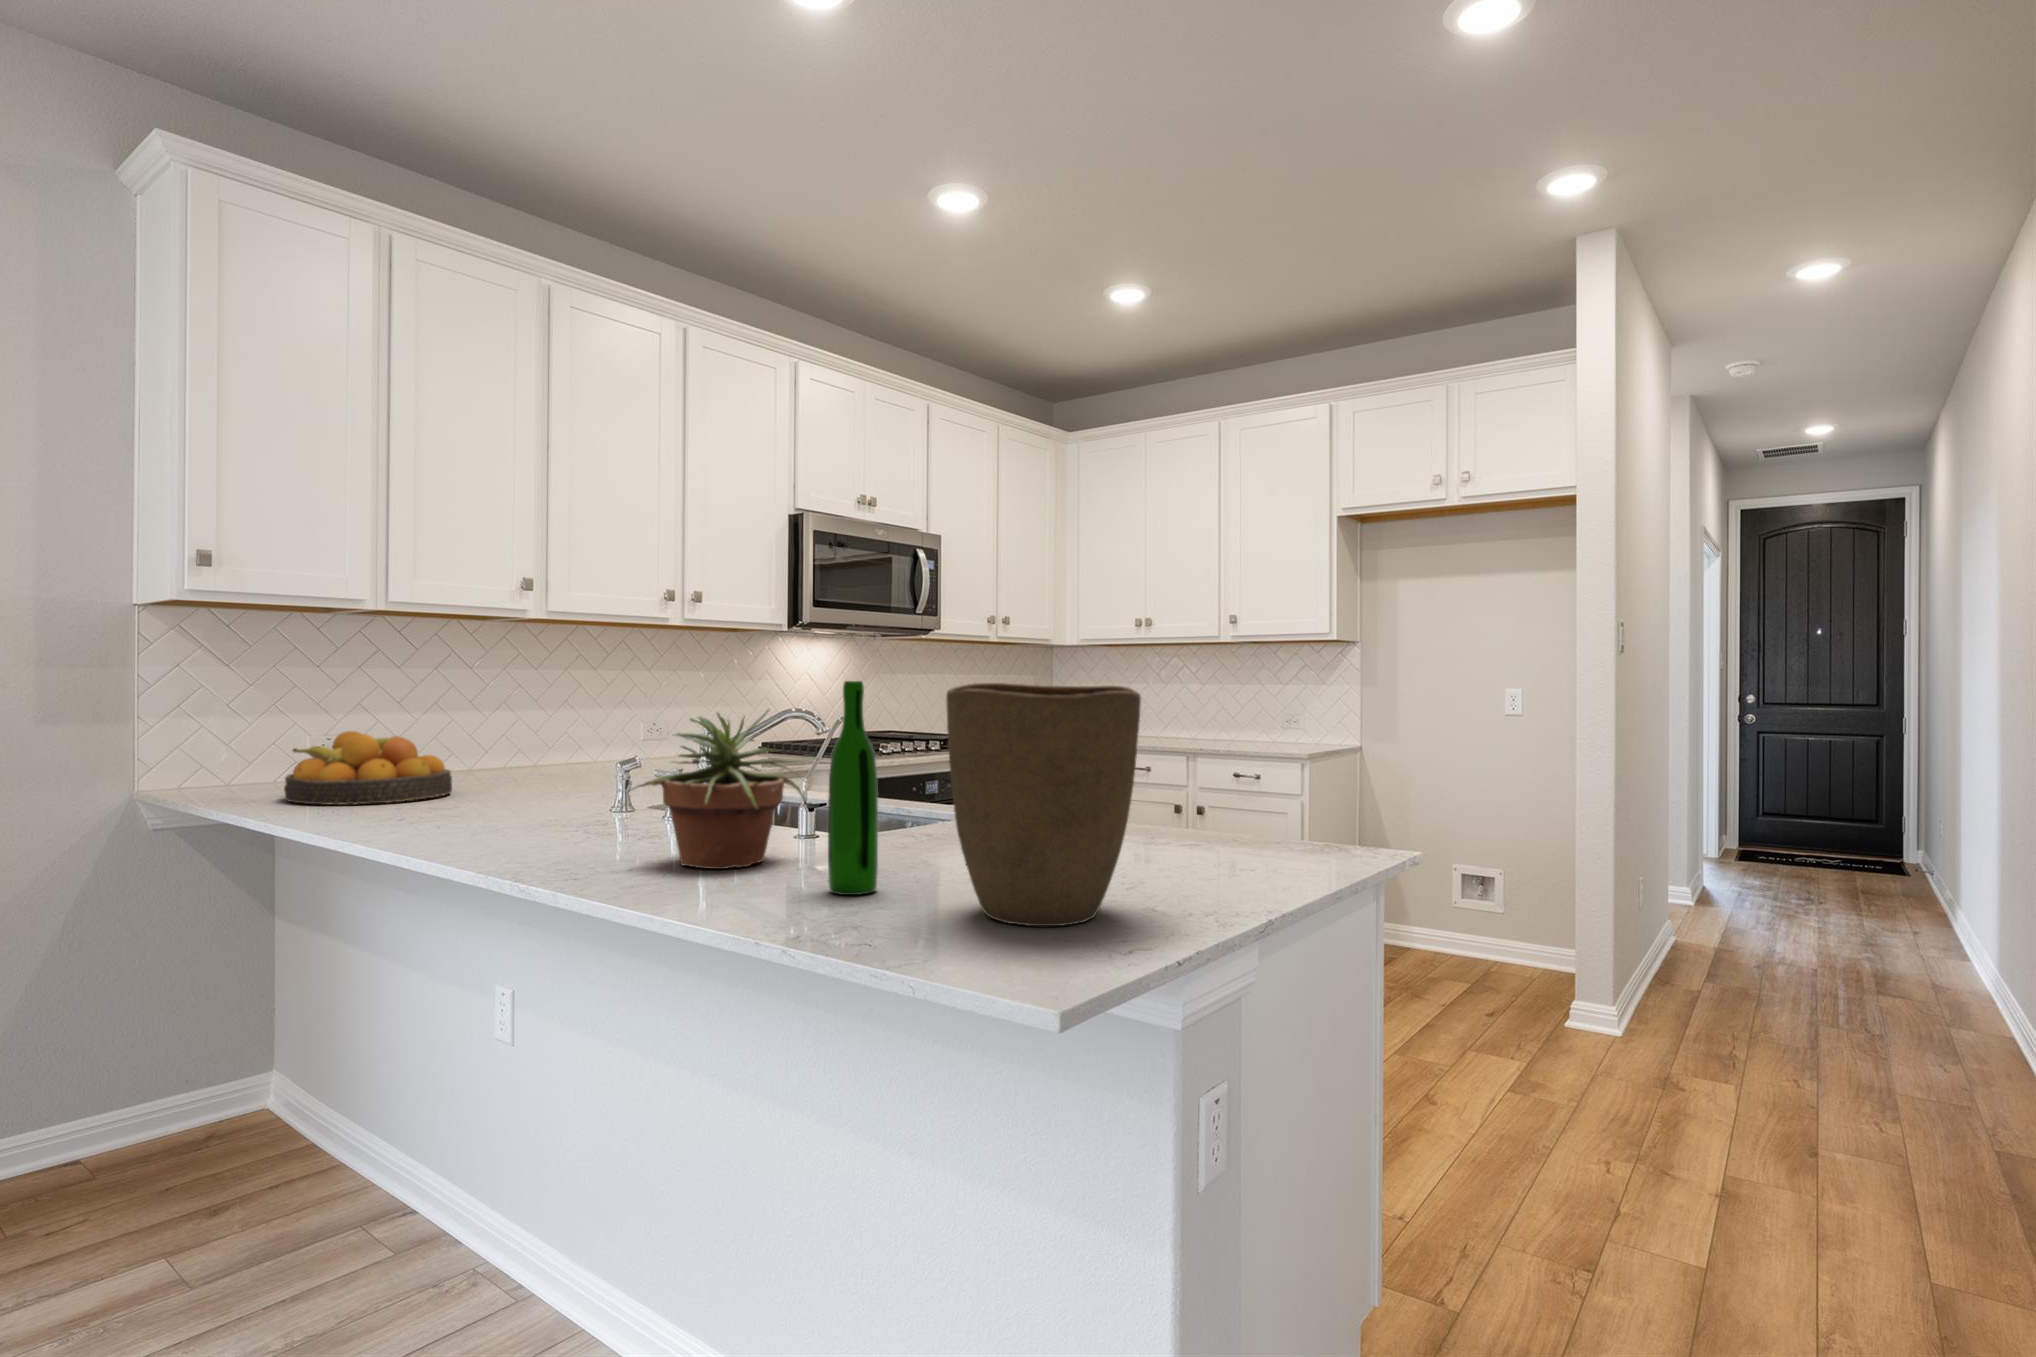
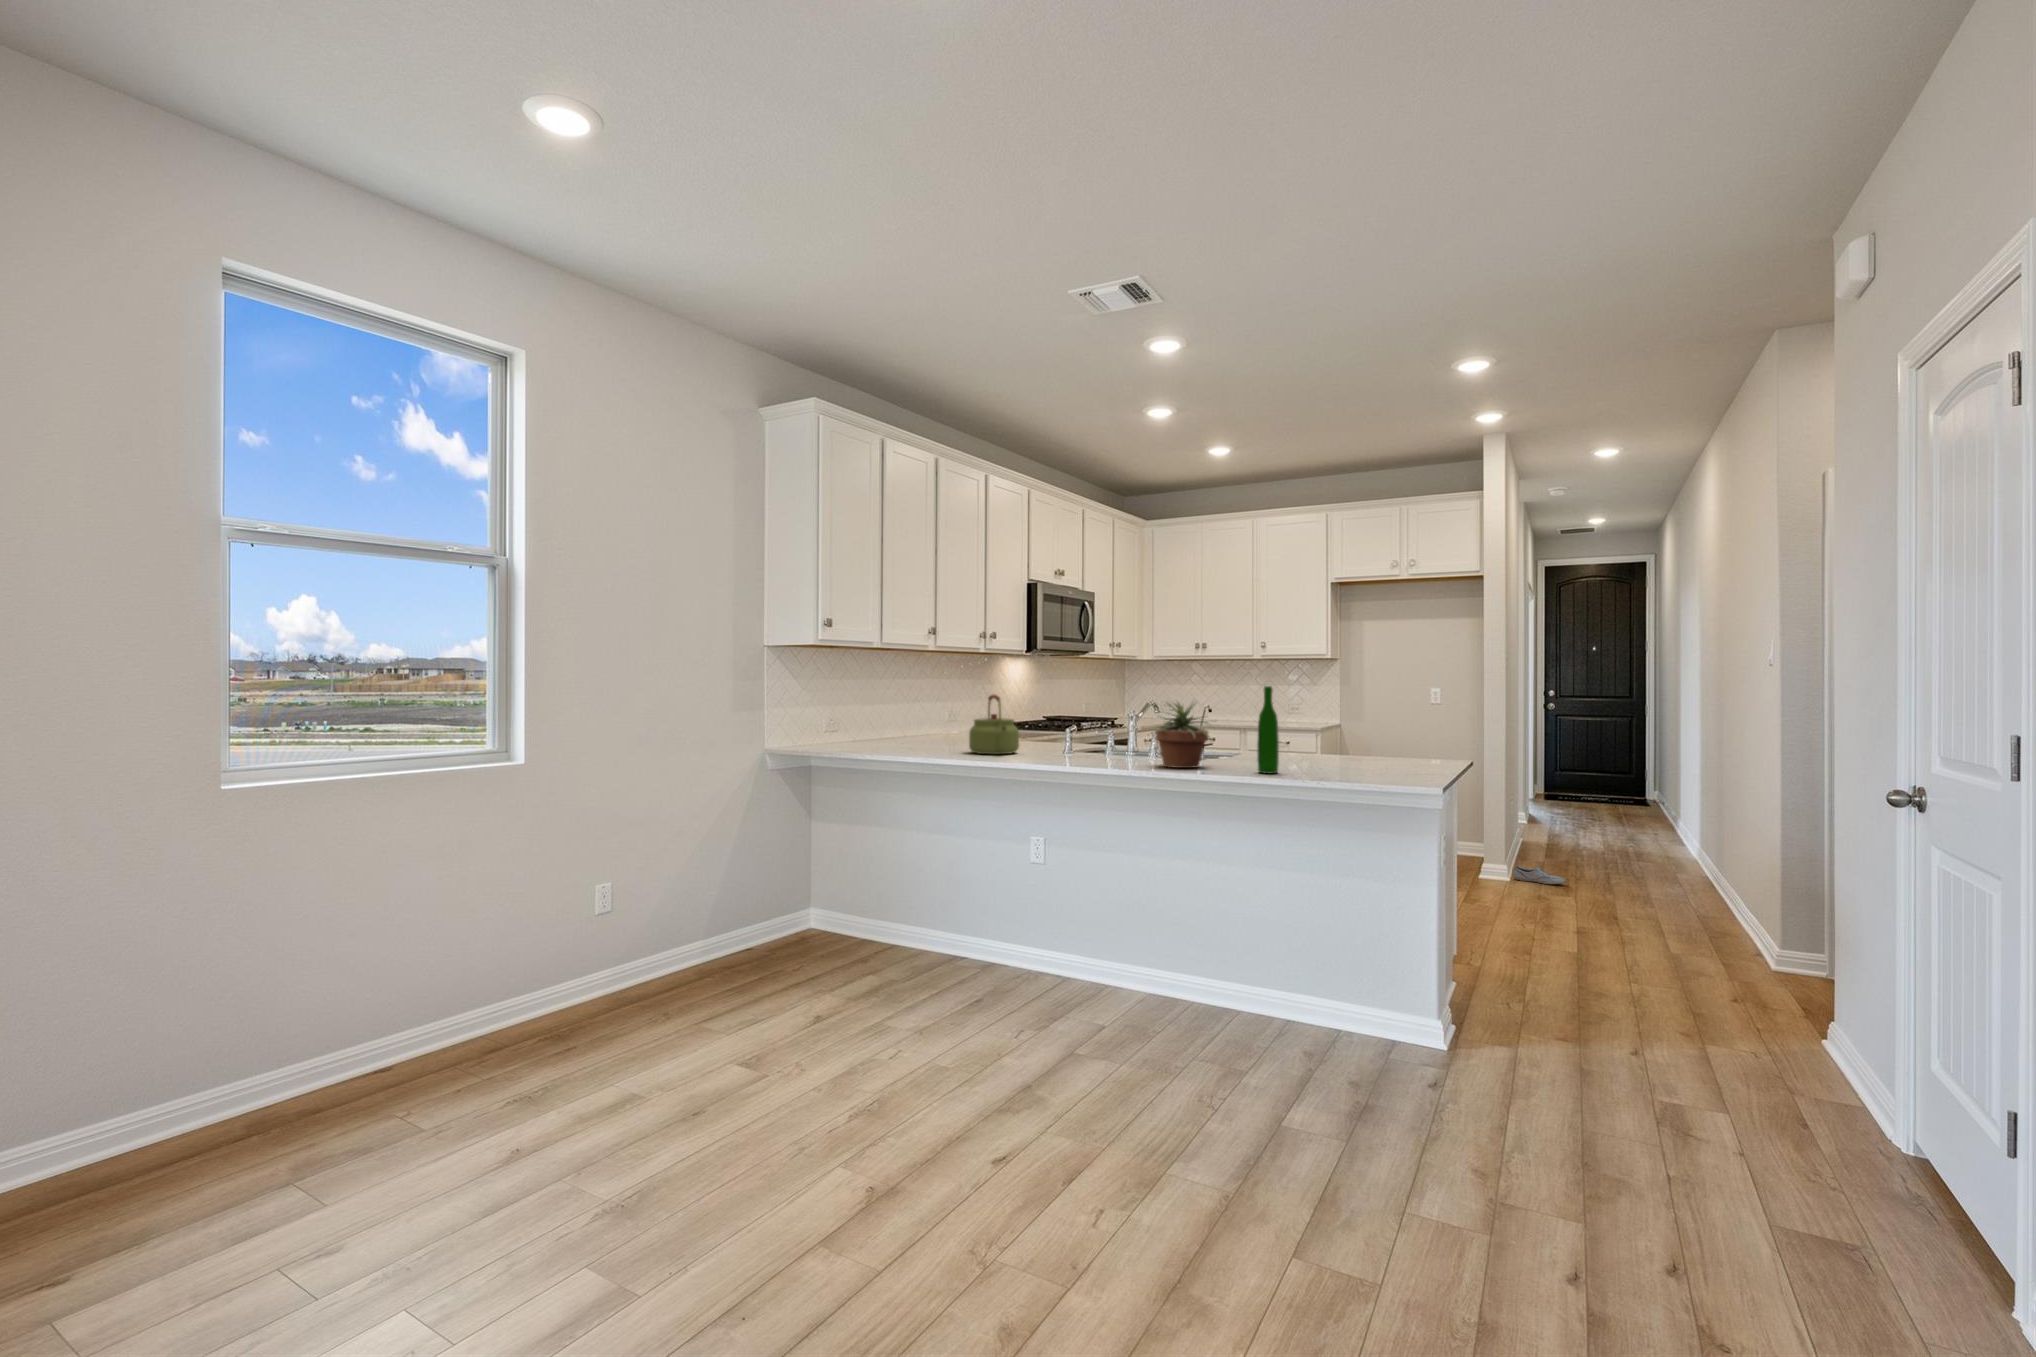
vase: present [946,683,1141,926] -> none [1322,687,1403,779]
kettle: none [448,697,556,816] -> present [969,694,1019,754]
fruit bowl: present [284,731,452,805] -> none [852,713,932,751]
shoe: none [1633,1006,1728,1044] -> present [1514,866,1566,884]

